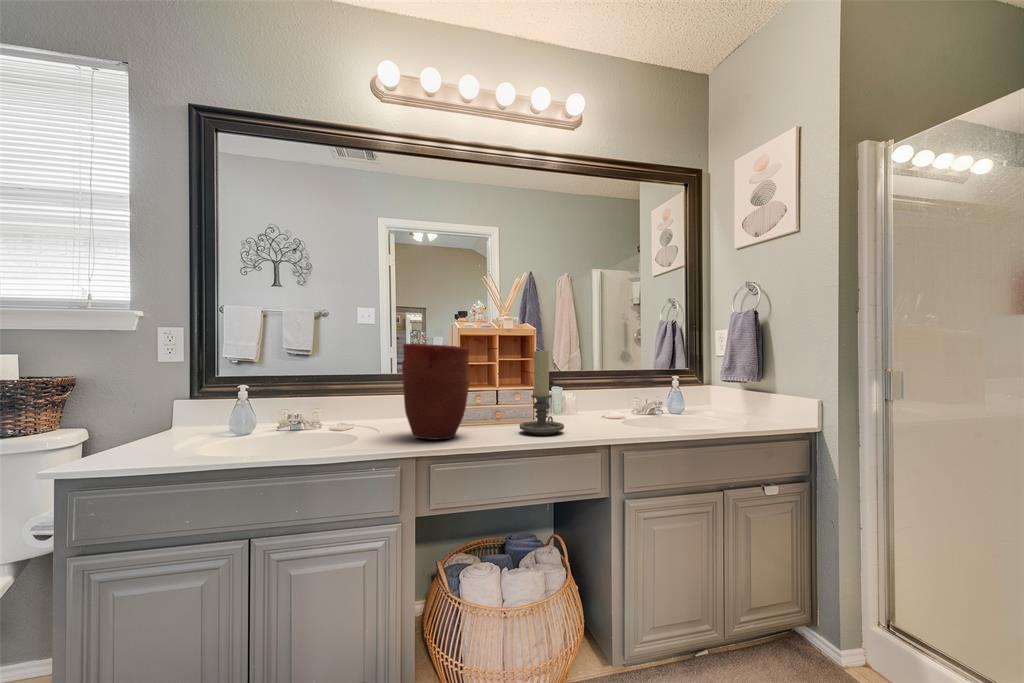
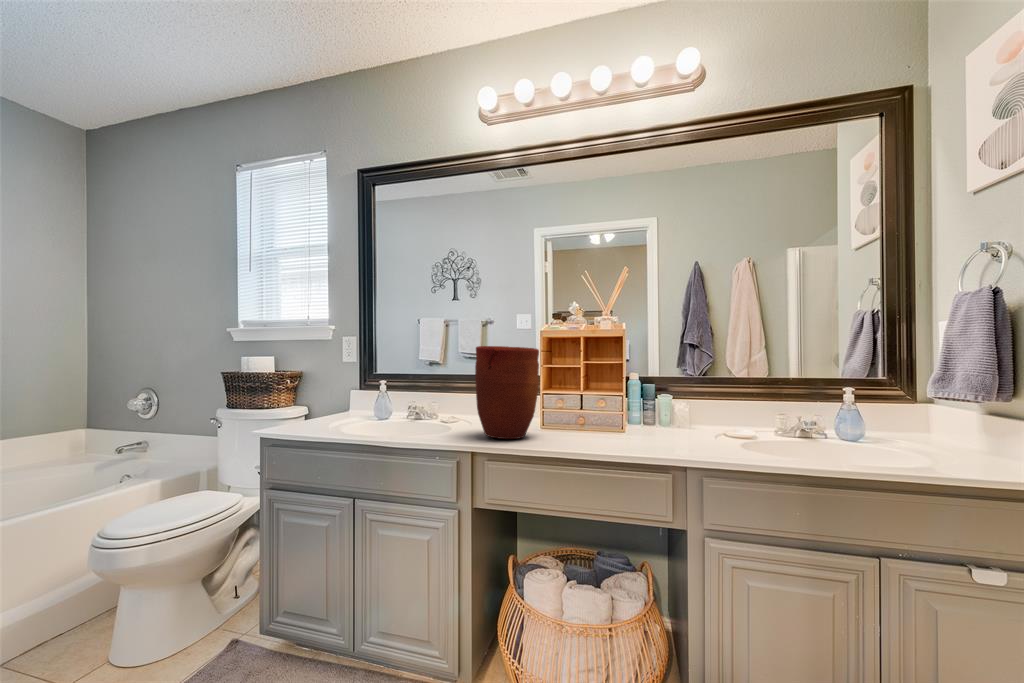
candle holder: present [520,349,564,435] -> none [591,350,642,446]

